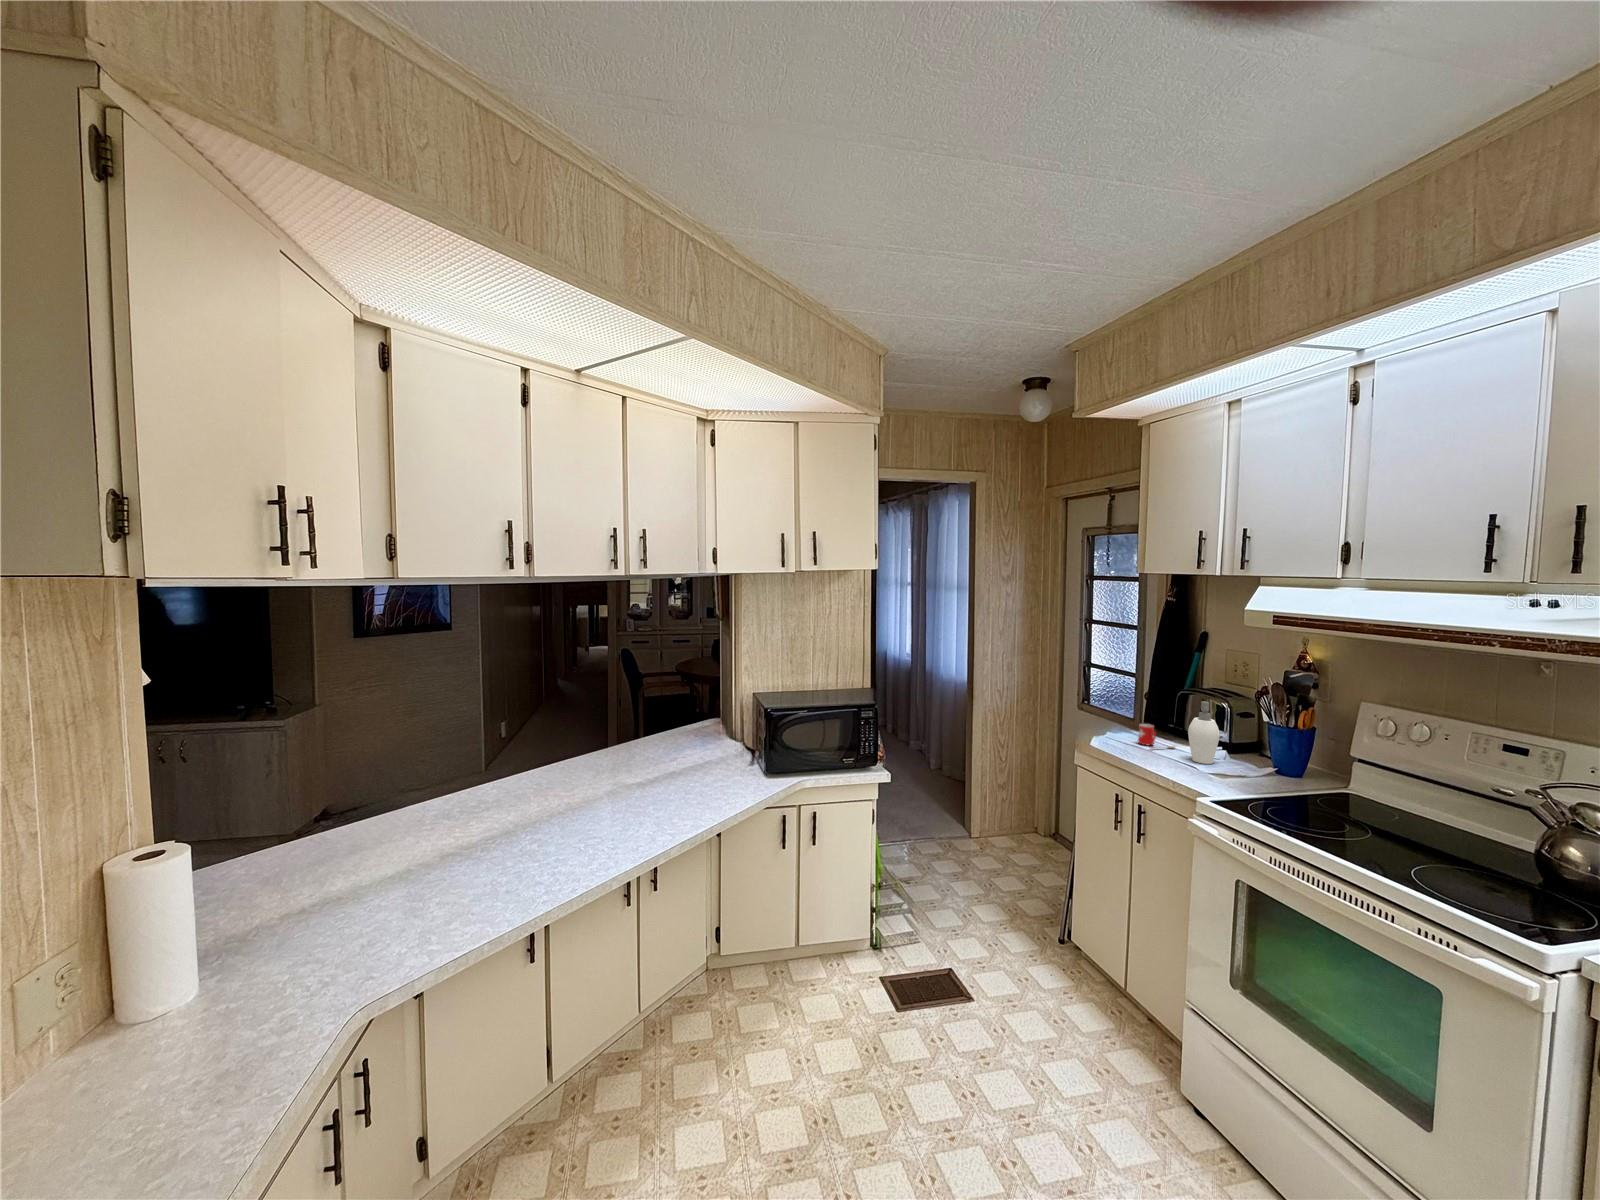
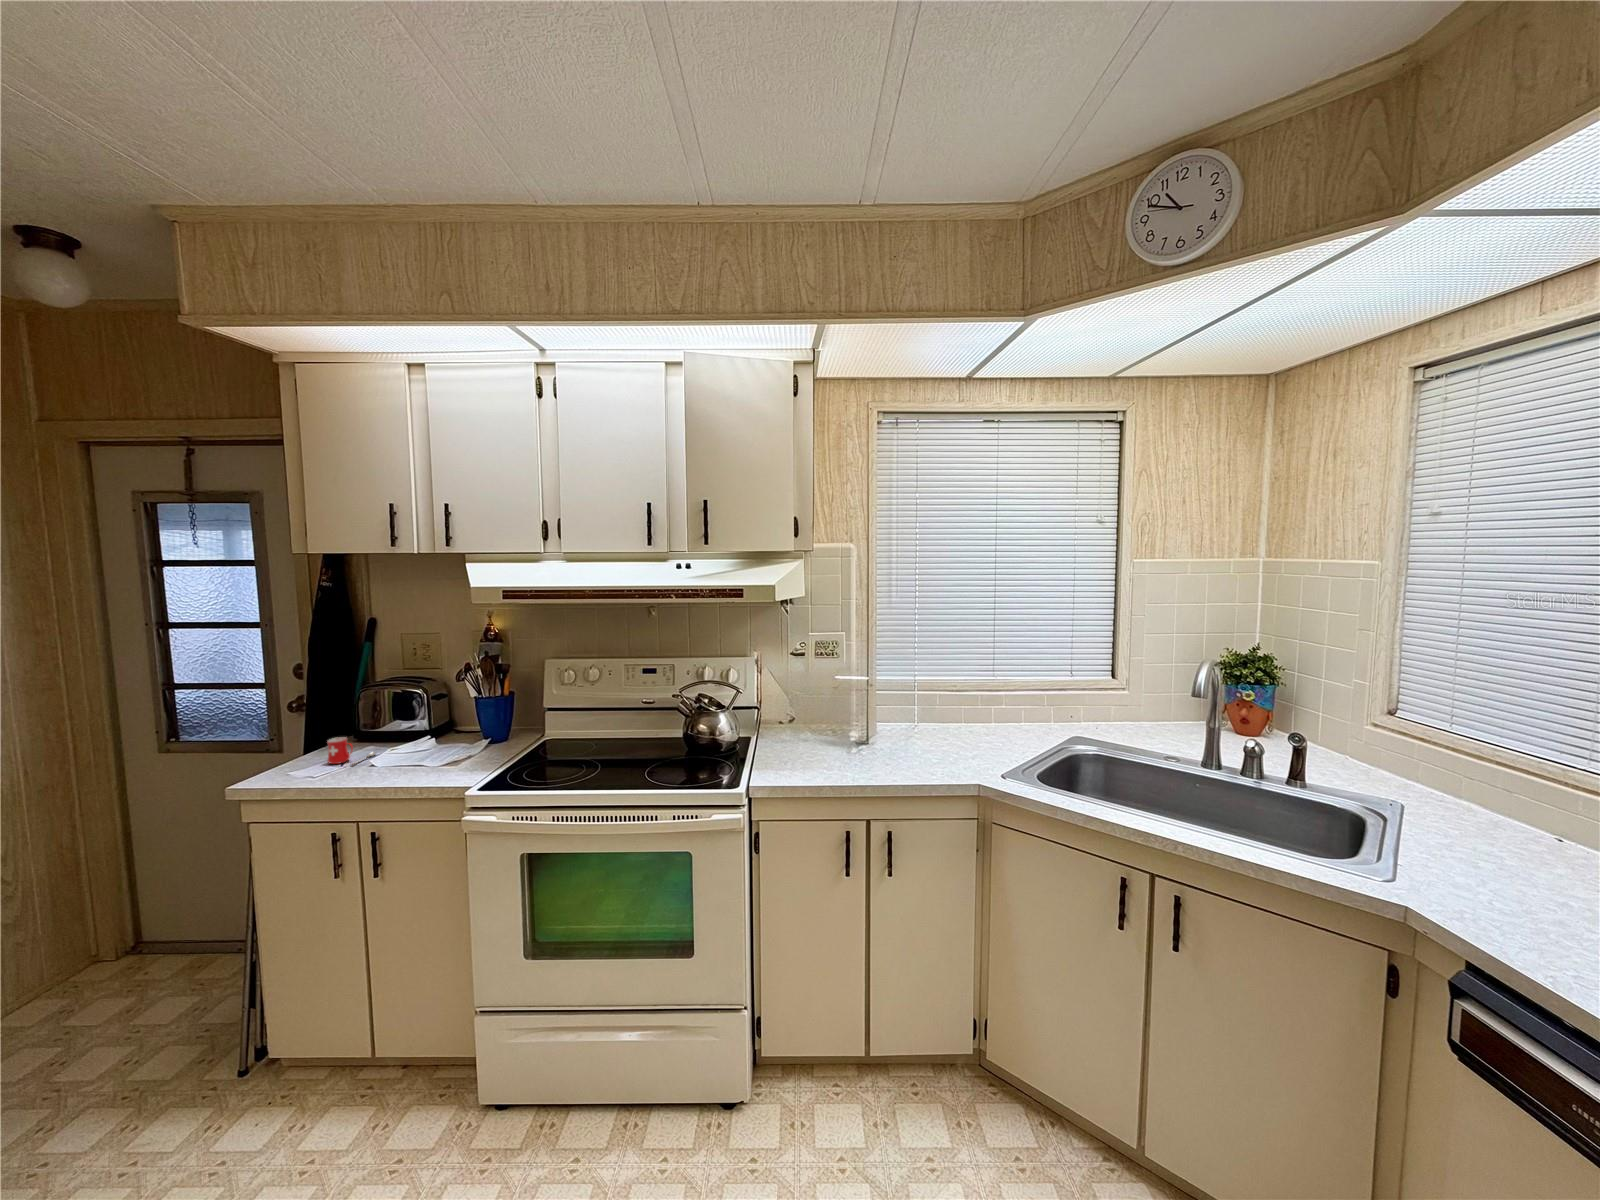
soap dispenser: present [1188,701,1220,764] -> none [398,692,432,760]

